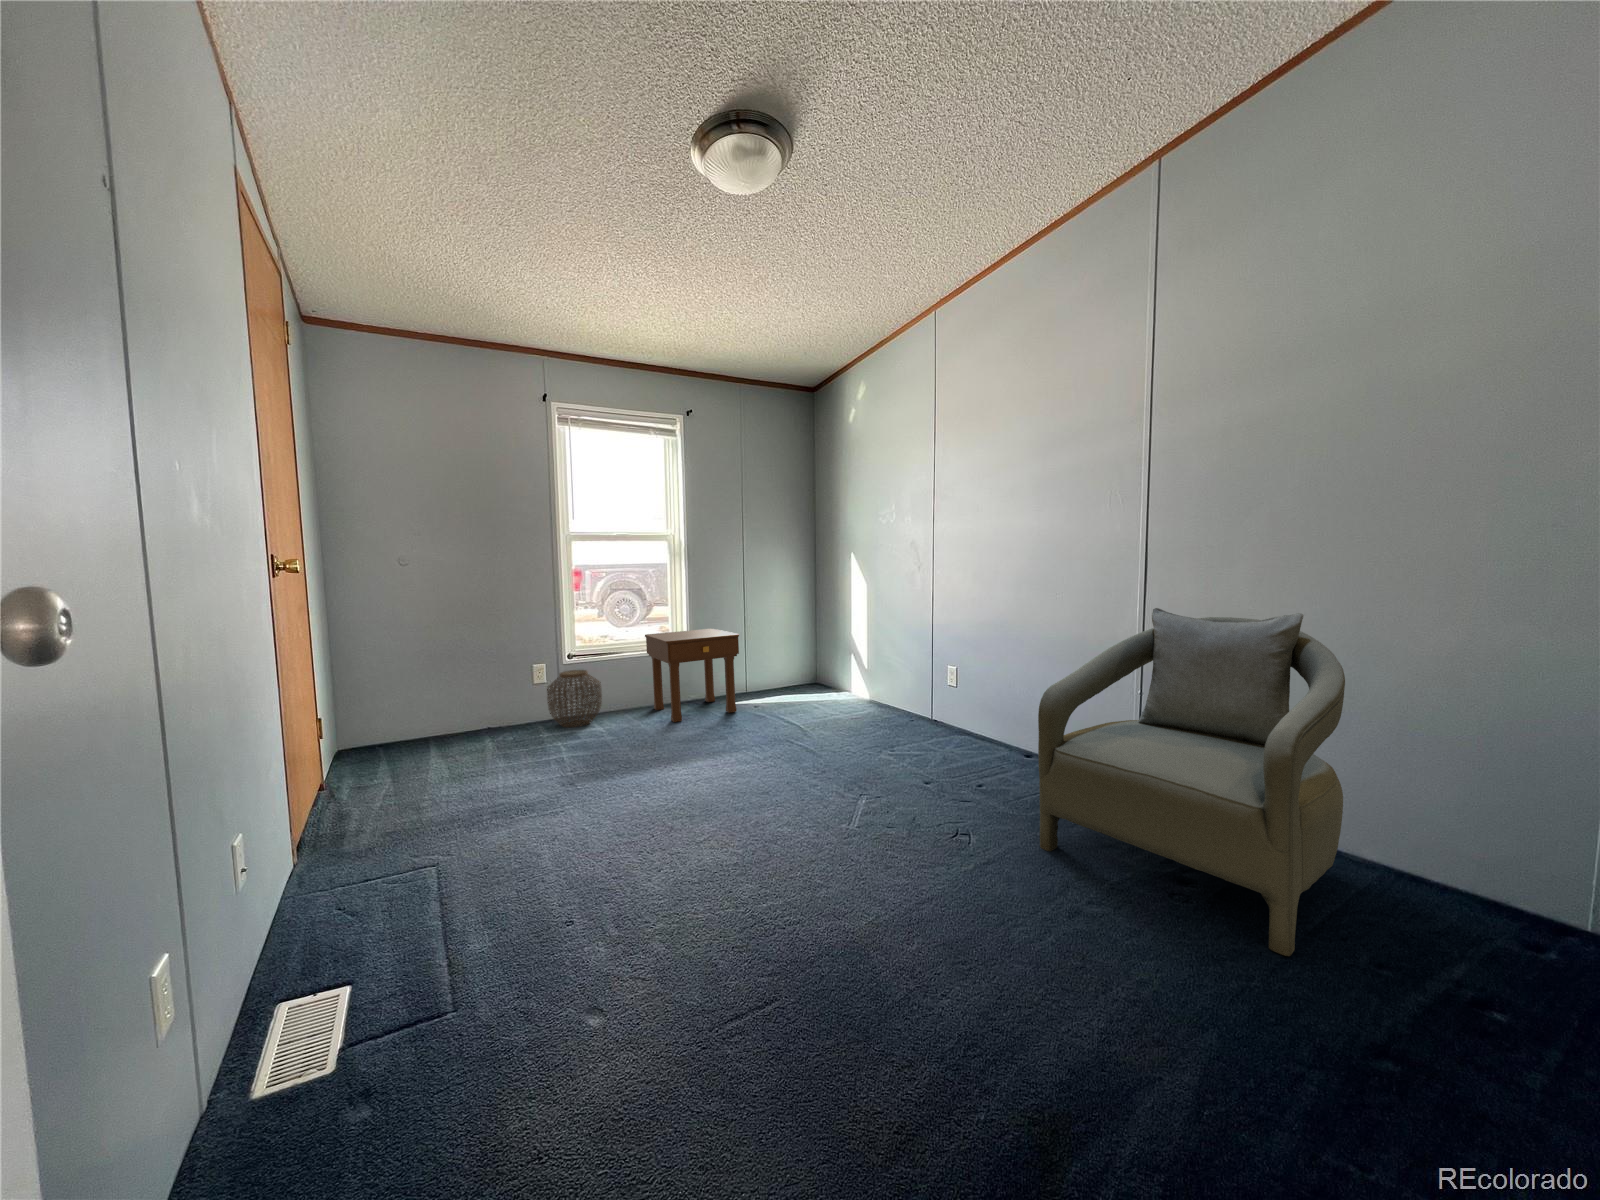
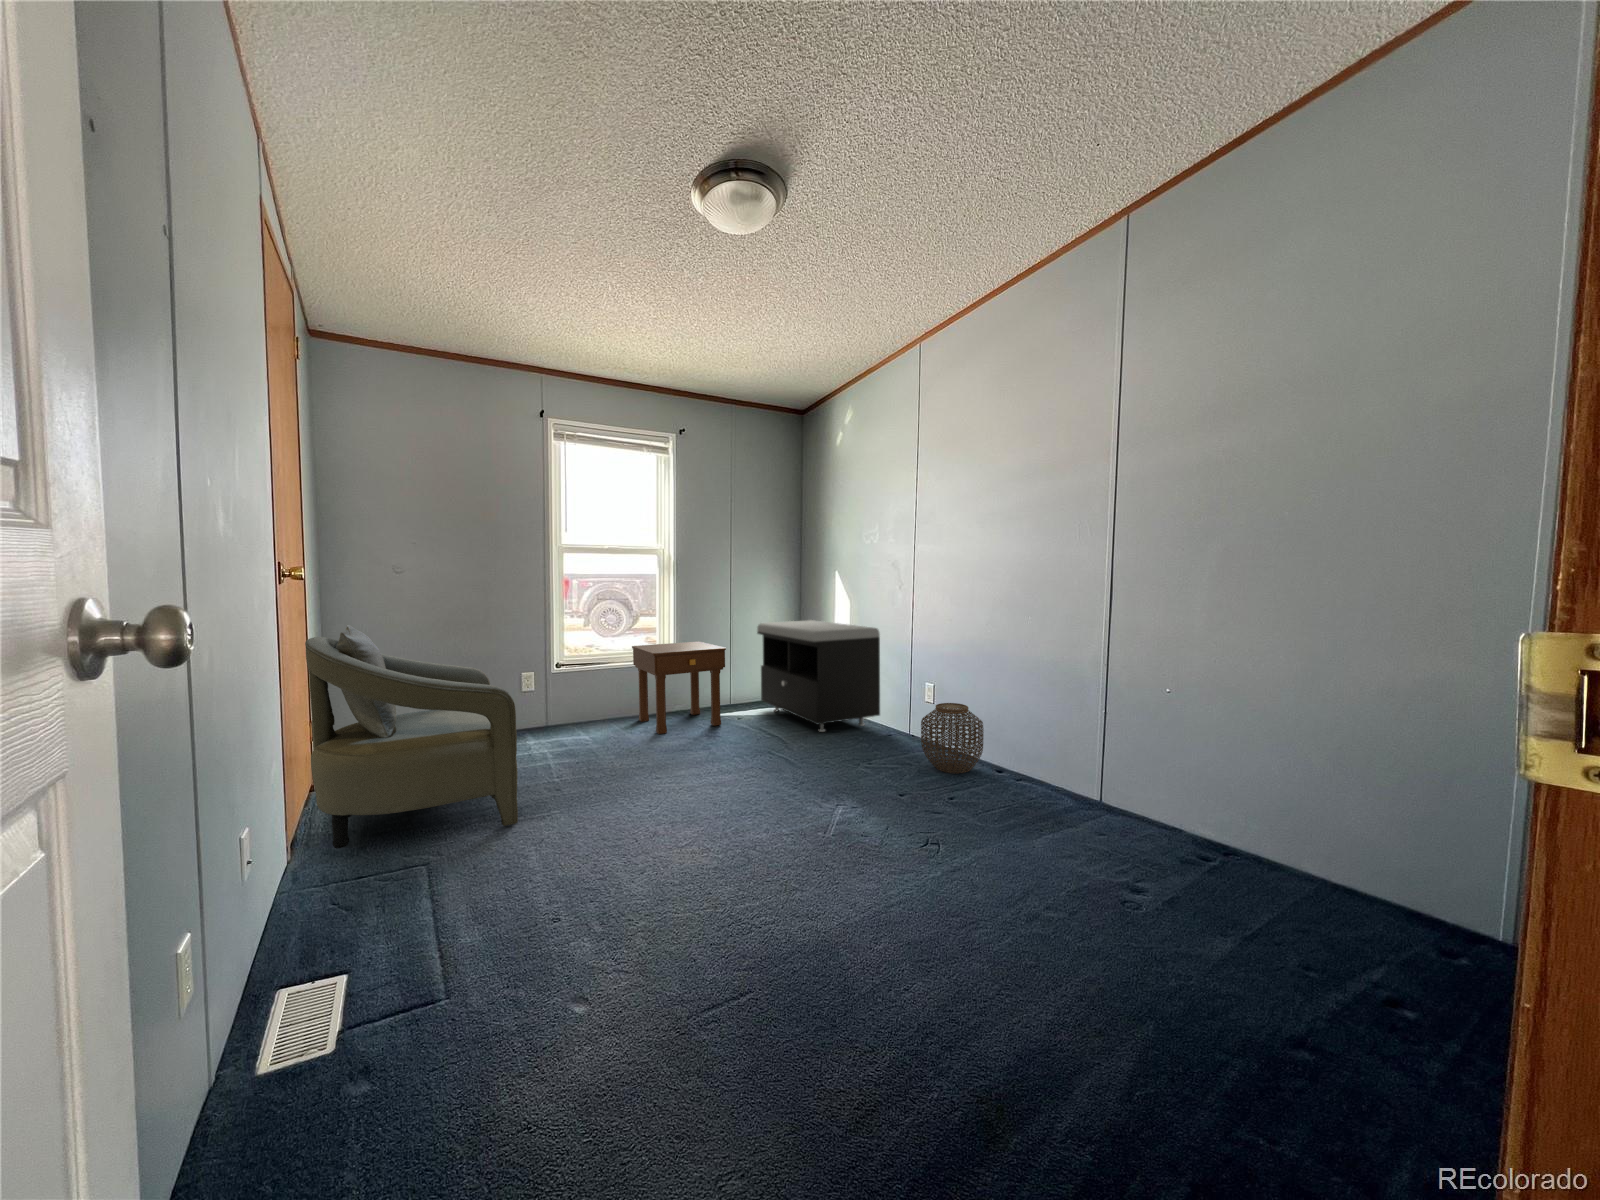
storage bench: none [770,605,897,717] -> present [757,620,880,732]
armchair: present [1038,608,1345,956] -> present [305,625,518,848]
woven basket: present [547,670,602,727] -> present [921,703,984,774]

